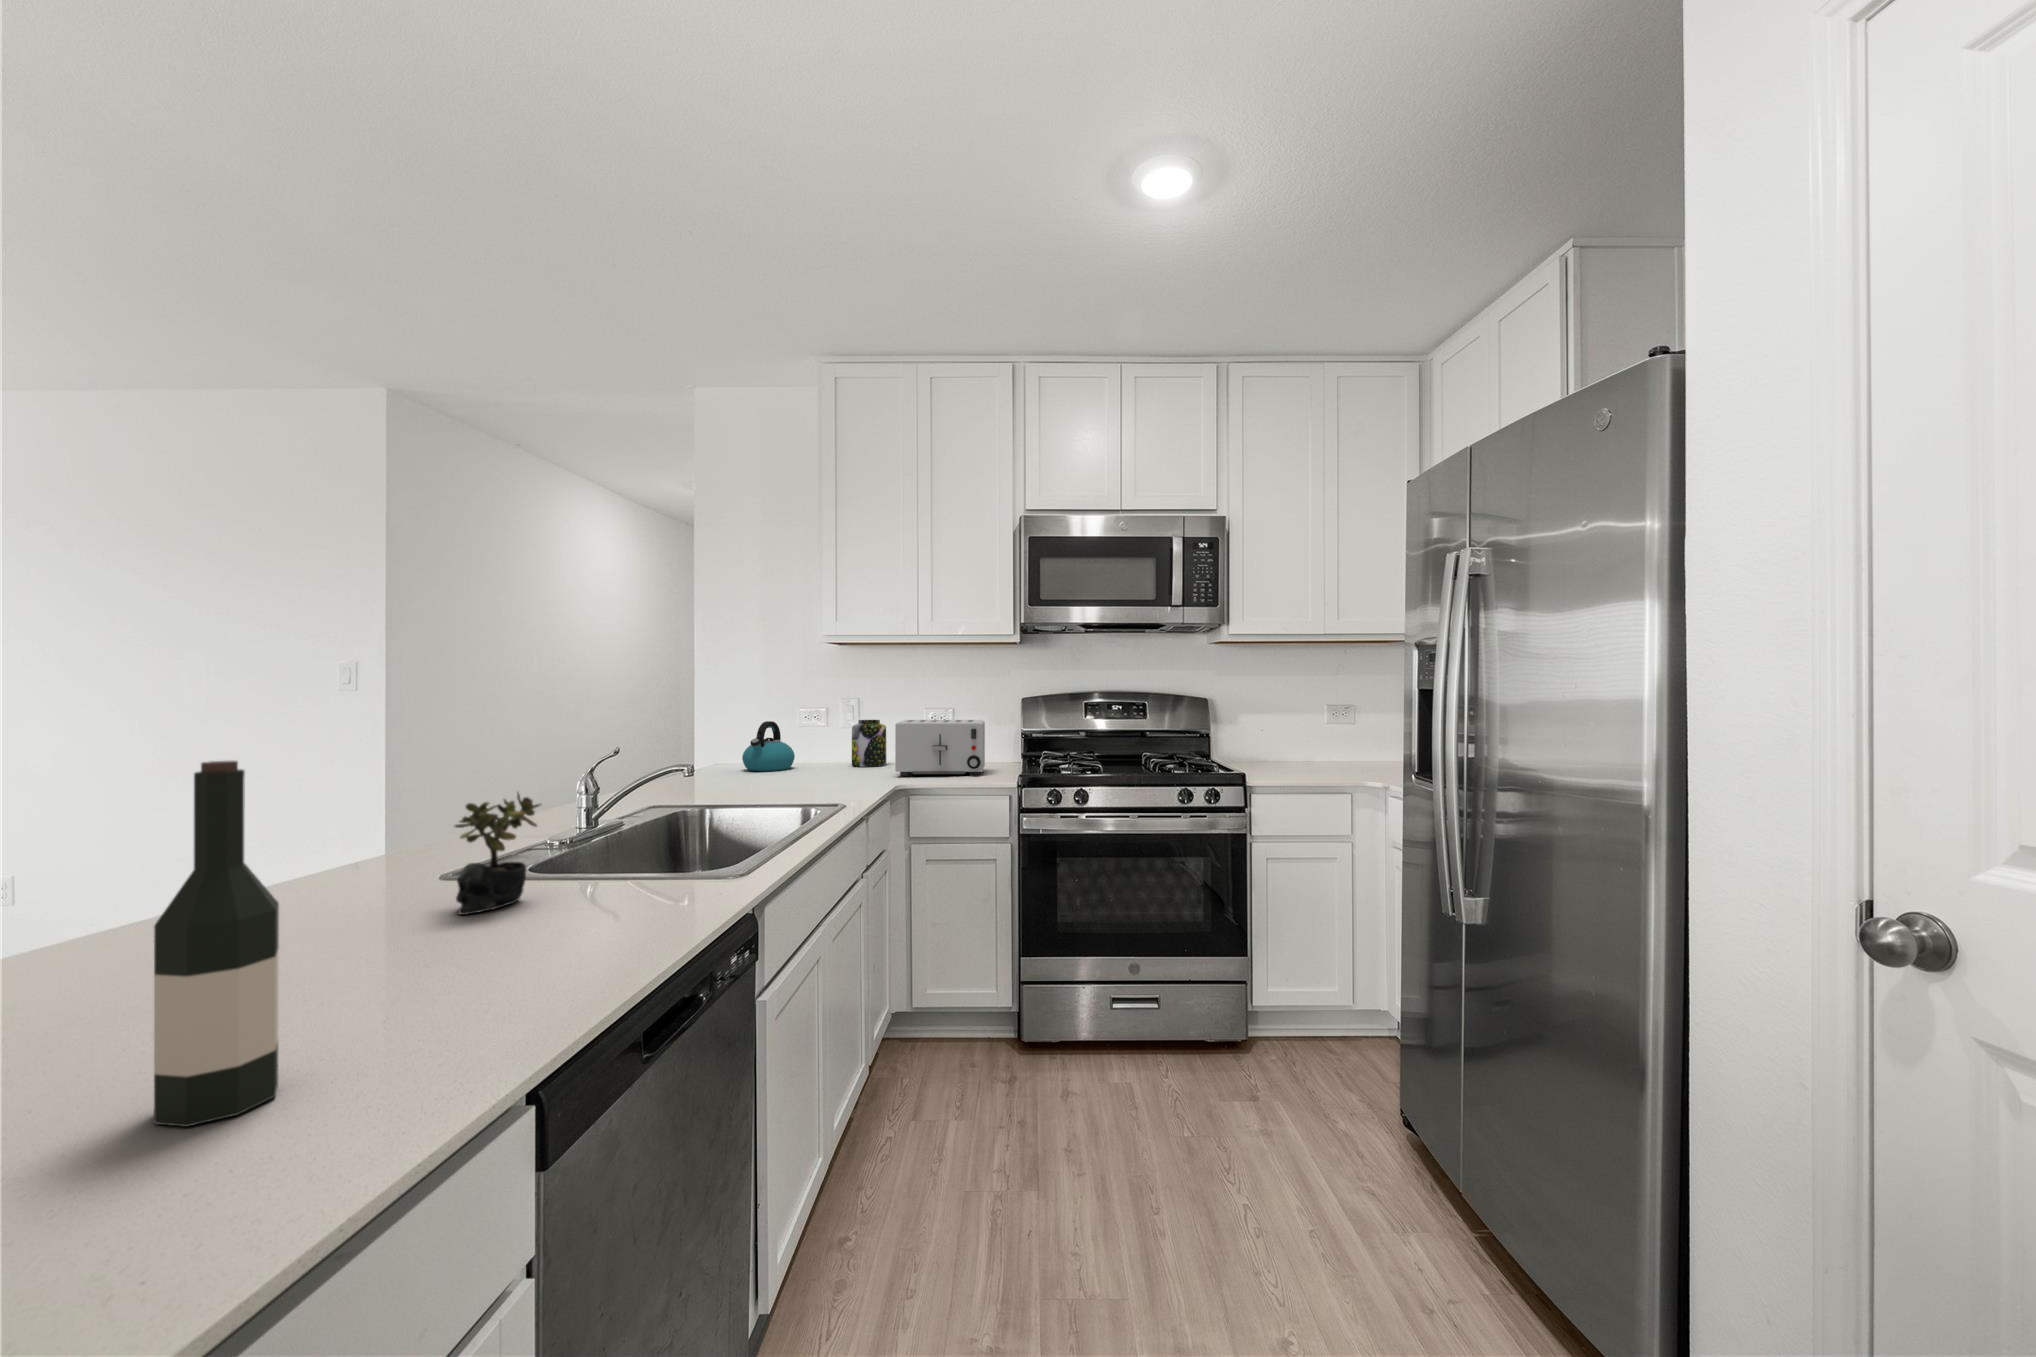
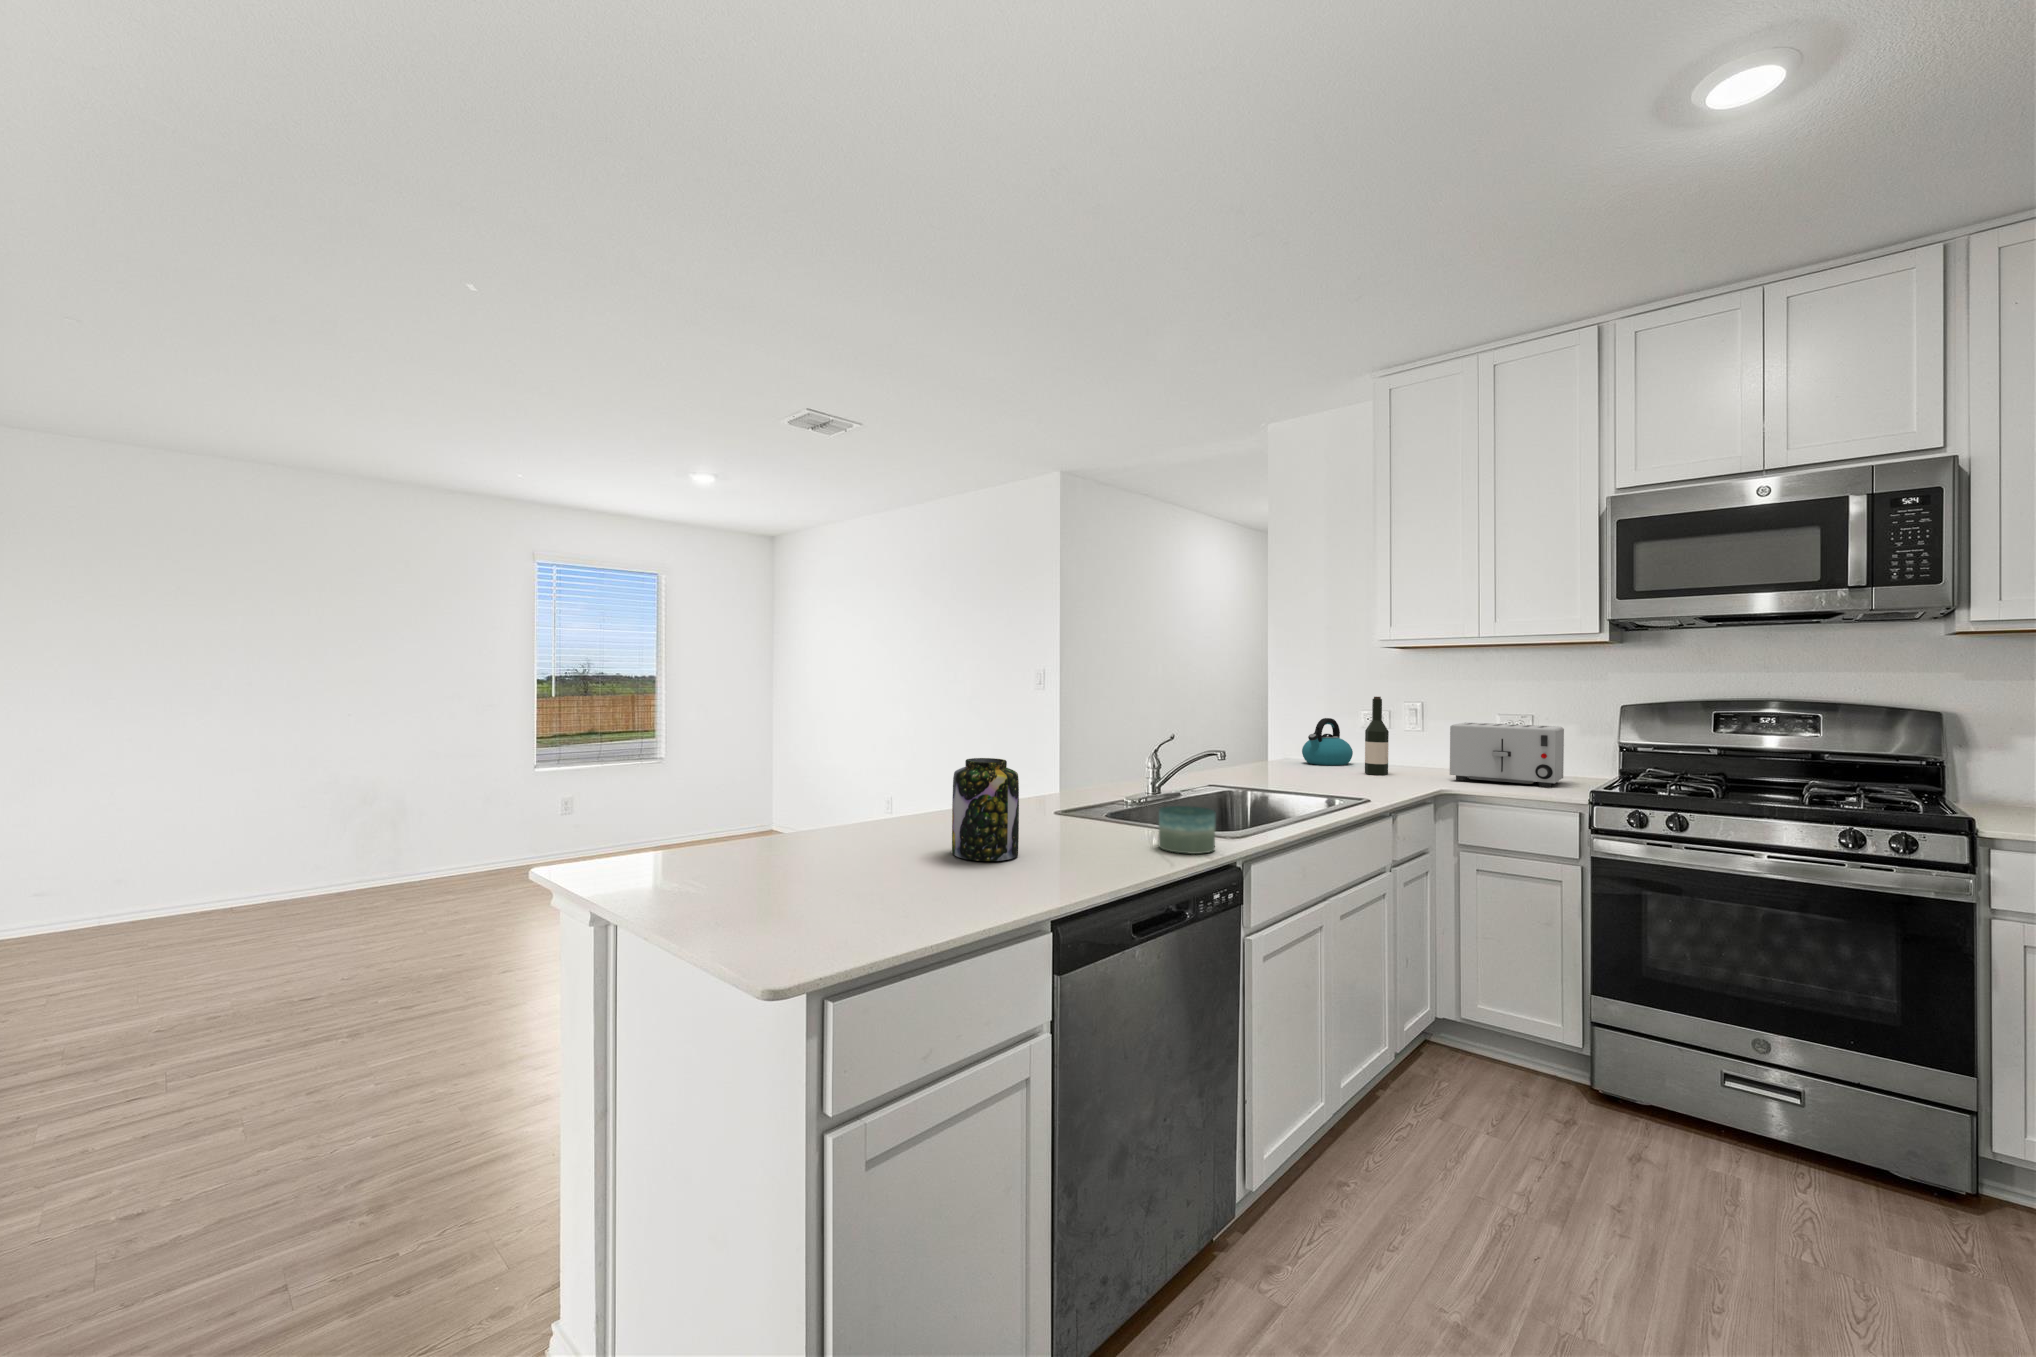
jar: present [852,720,886,767] -> present [952,758,1019,861]
wine bottle: present [154,761,279,1127] -> present [1365,697,1389,775]
succulent plant: present [455,793,540,915] -> none [1040,756,1097,838]
candle: none [641,842,716,904] -> present [1159,806,1216,854]

